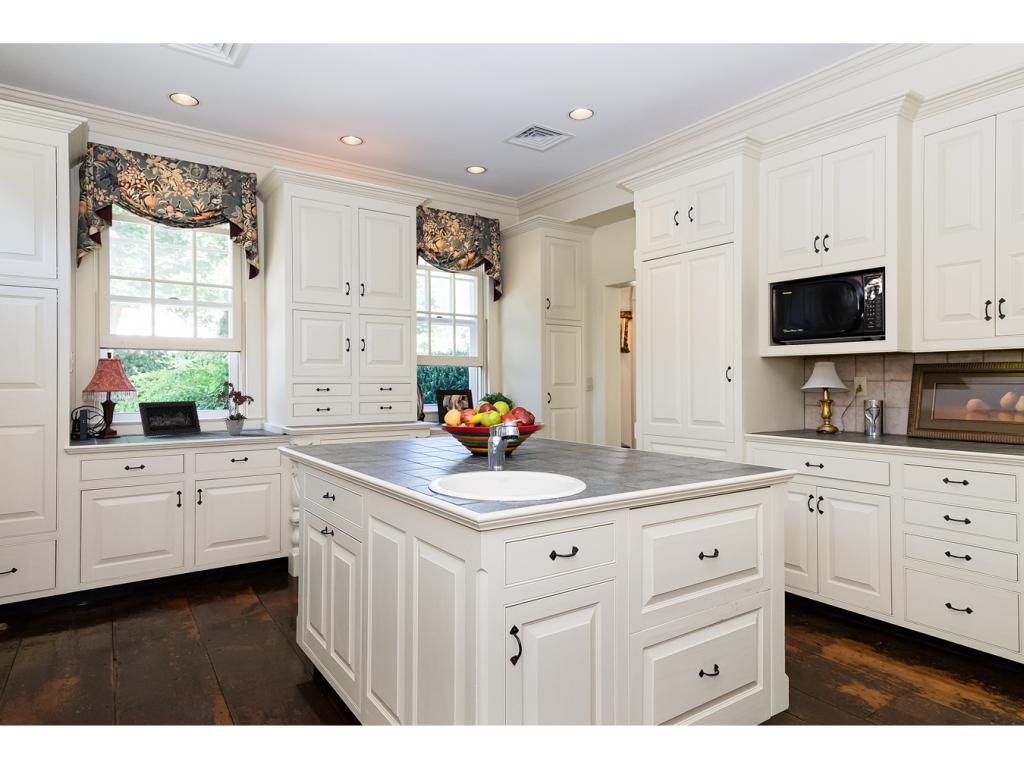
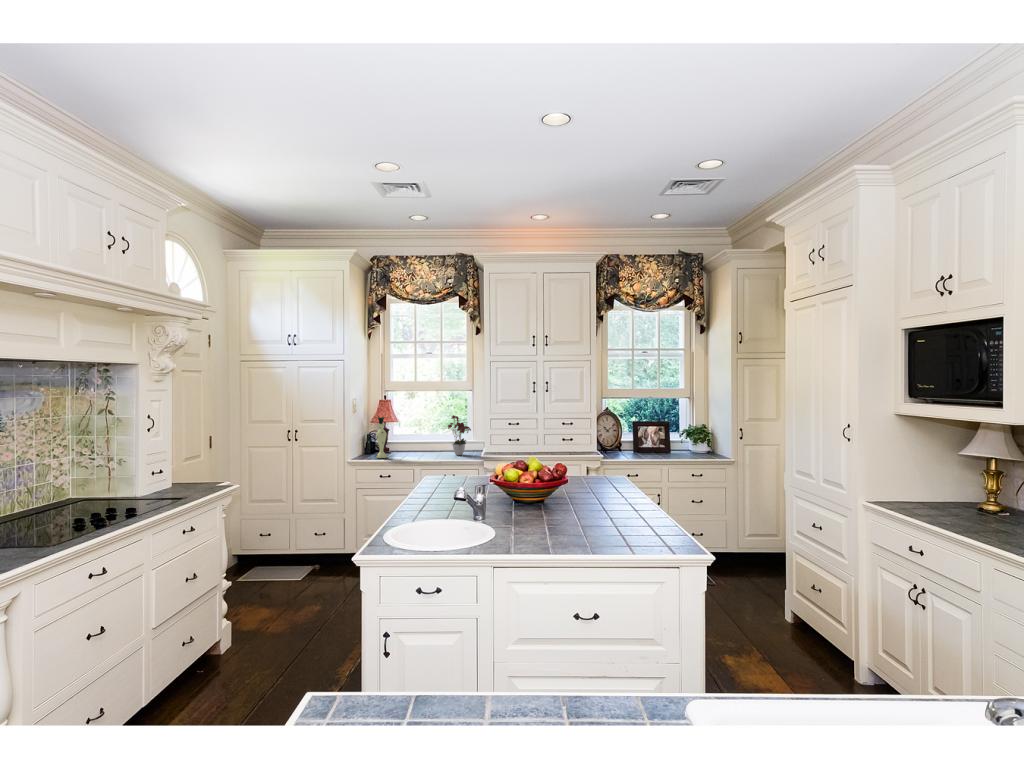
vase: none [100,378,134,442] -> present [376,416,387,458]
picture frame: present [138,401,201,437] -> none [398,428,441,454]

